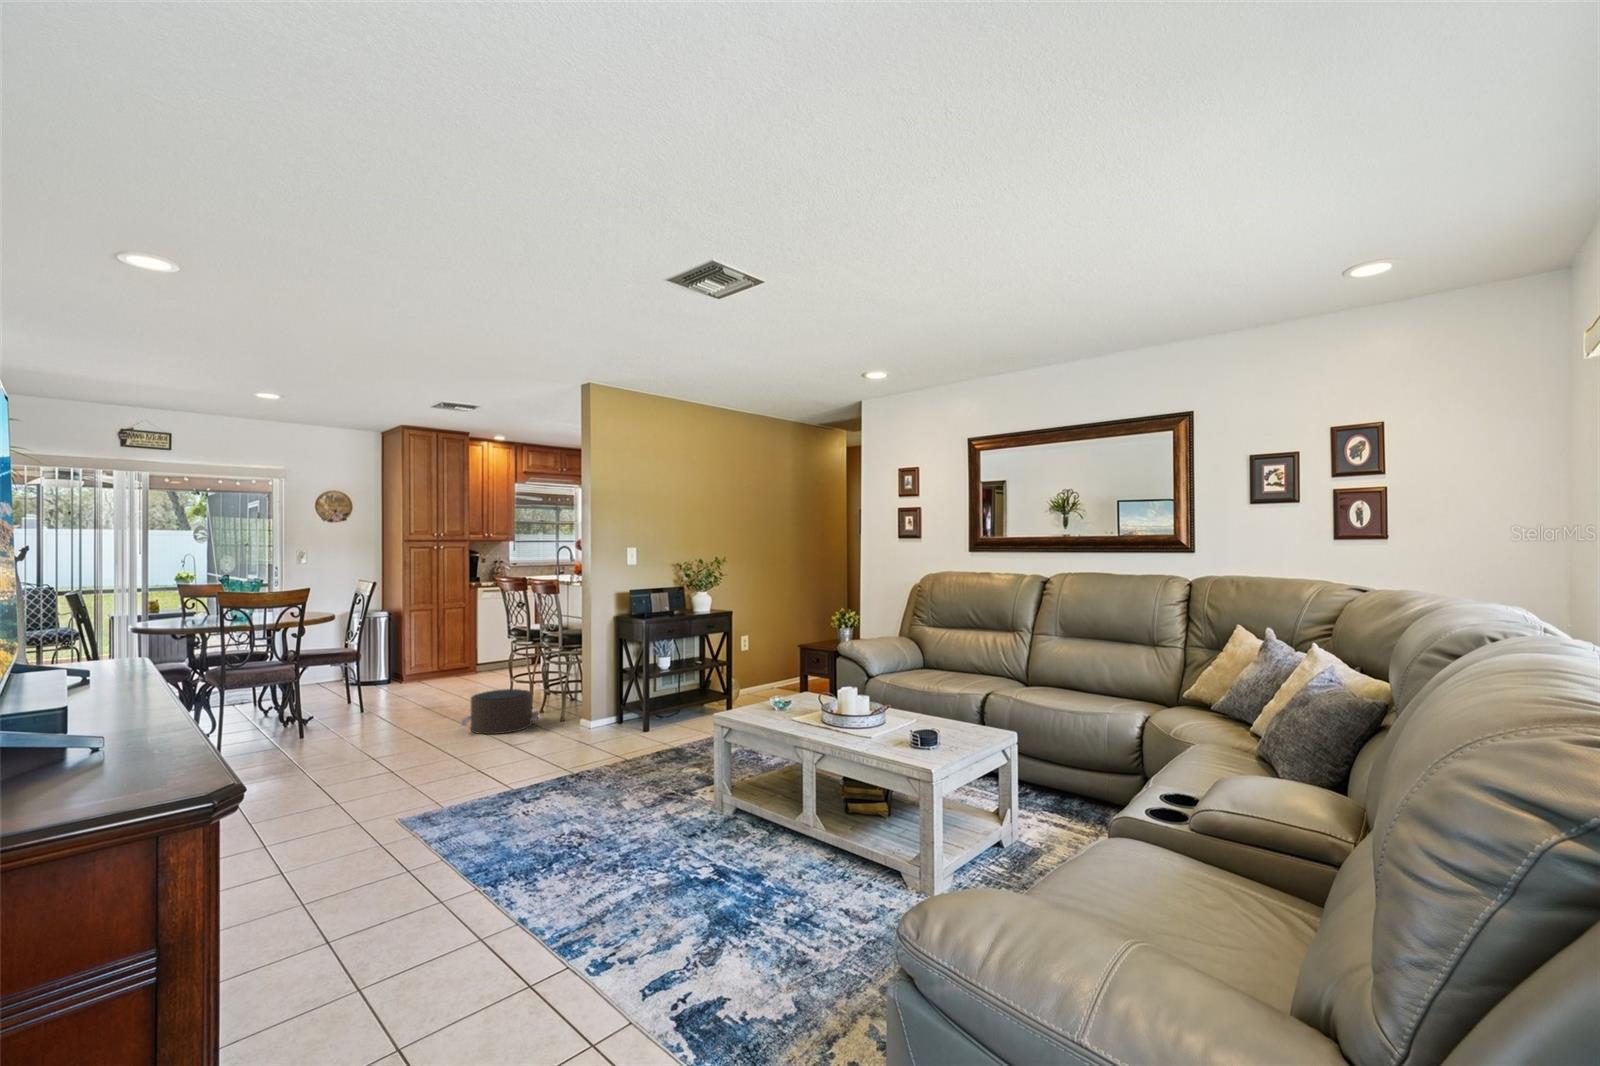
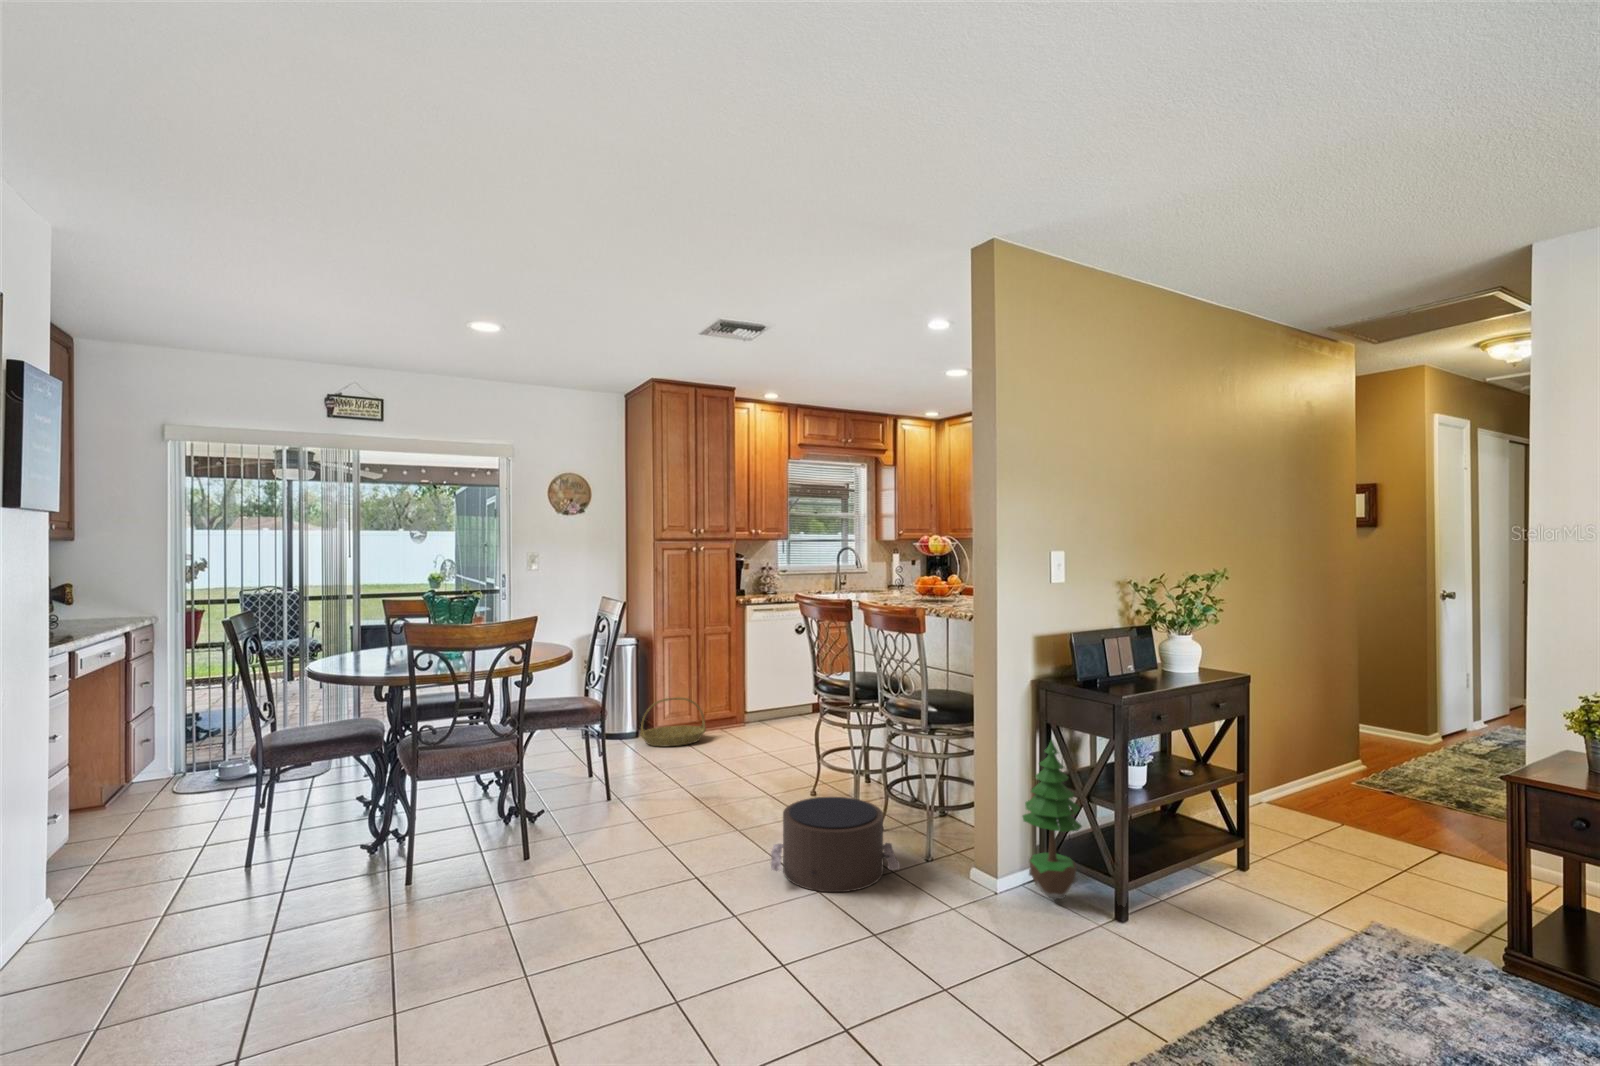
potted tree: none [602,644,633,727] -> present [1023,740,1082,900]
basket: none [390,652,442,686] -> present [640,698,706,746]

